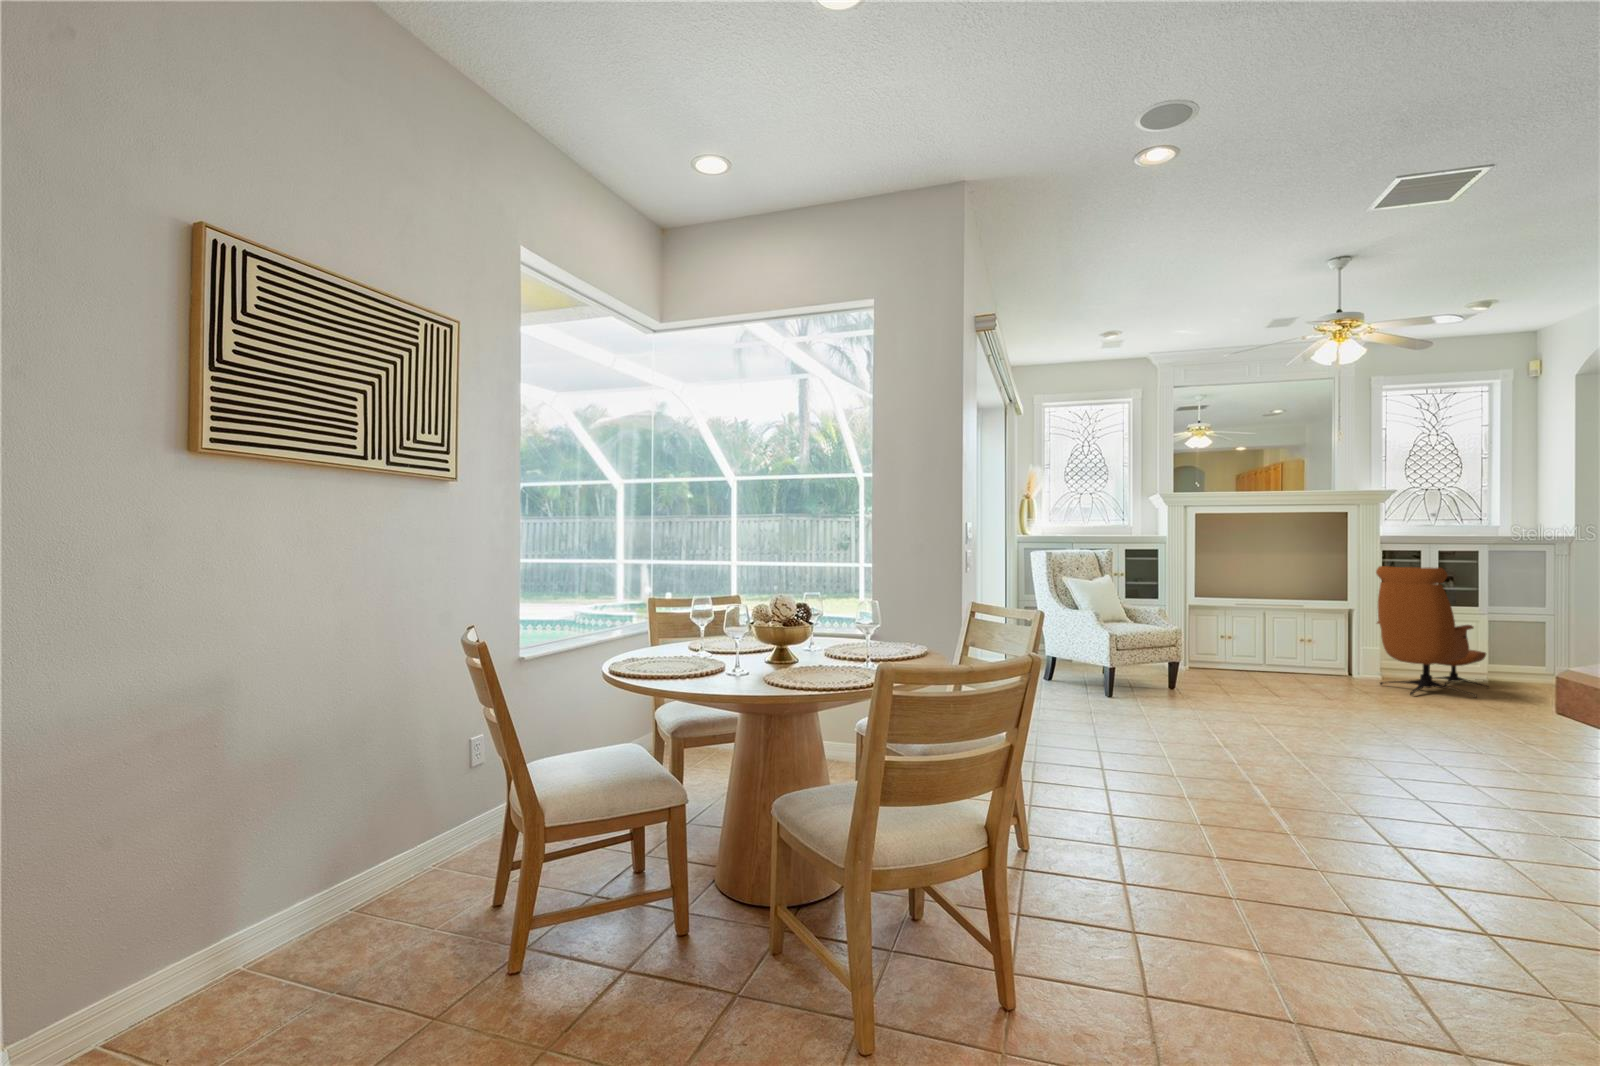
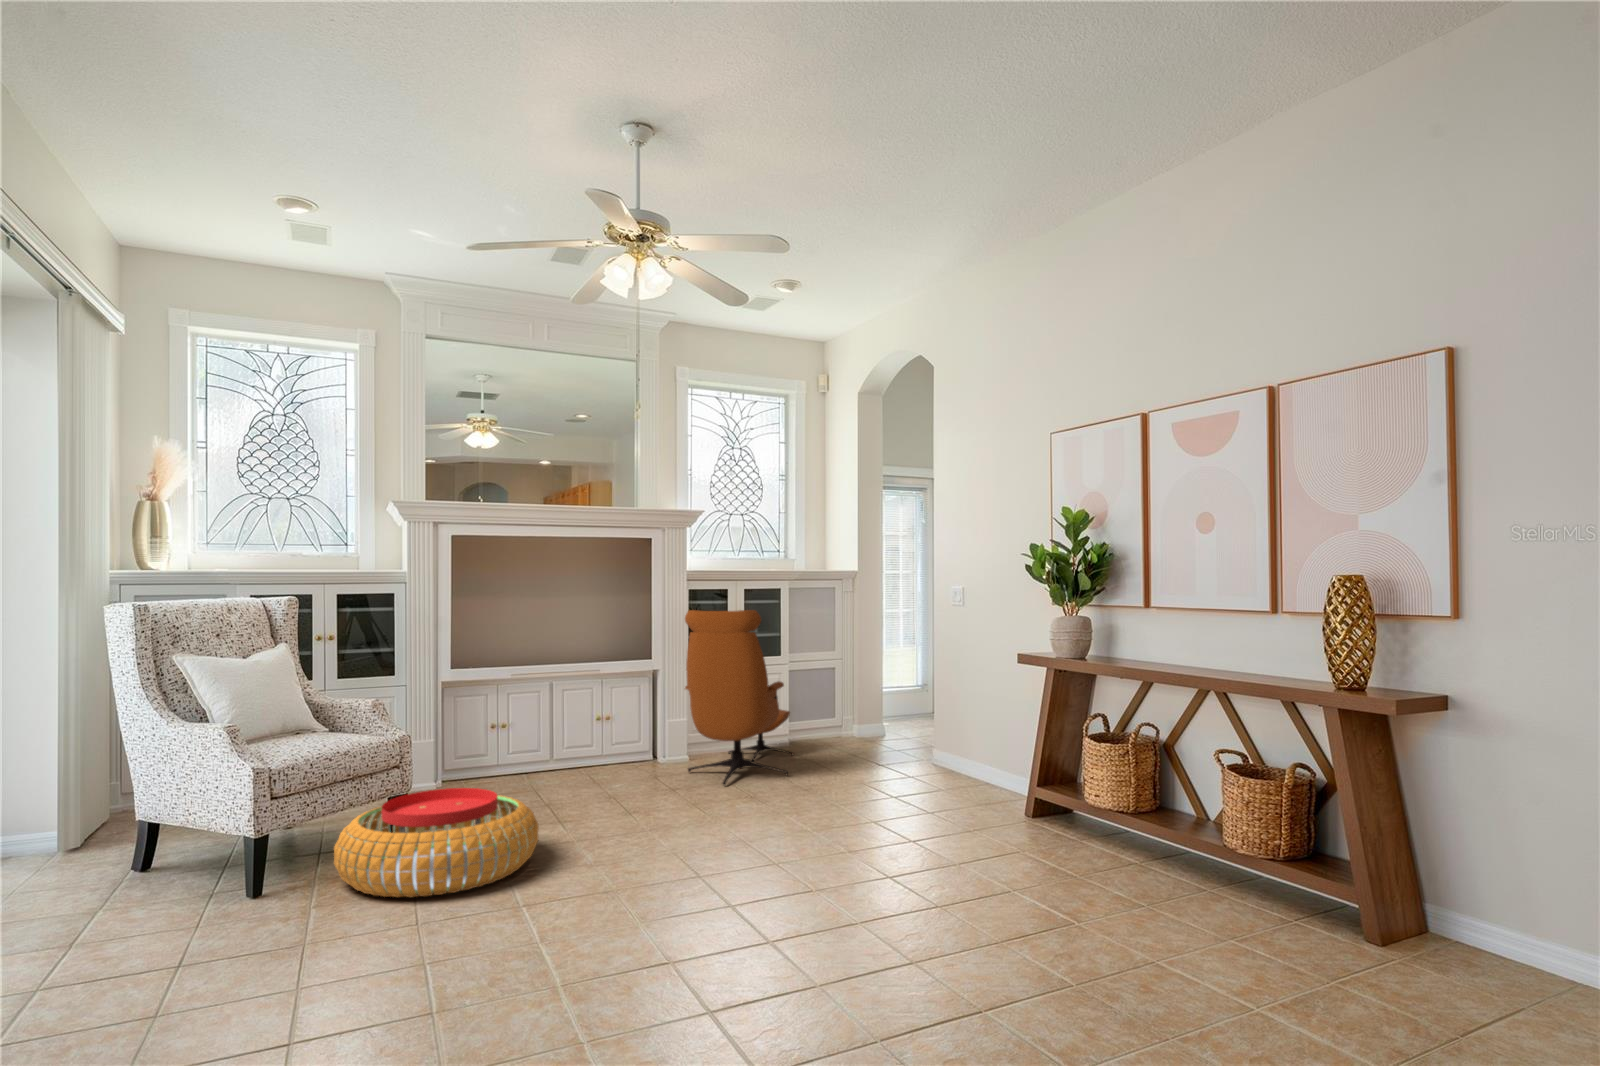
pouf: none [1147,660,1265,712] -> present [334,788,539,897]

